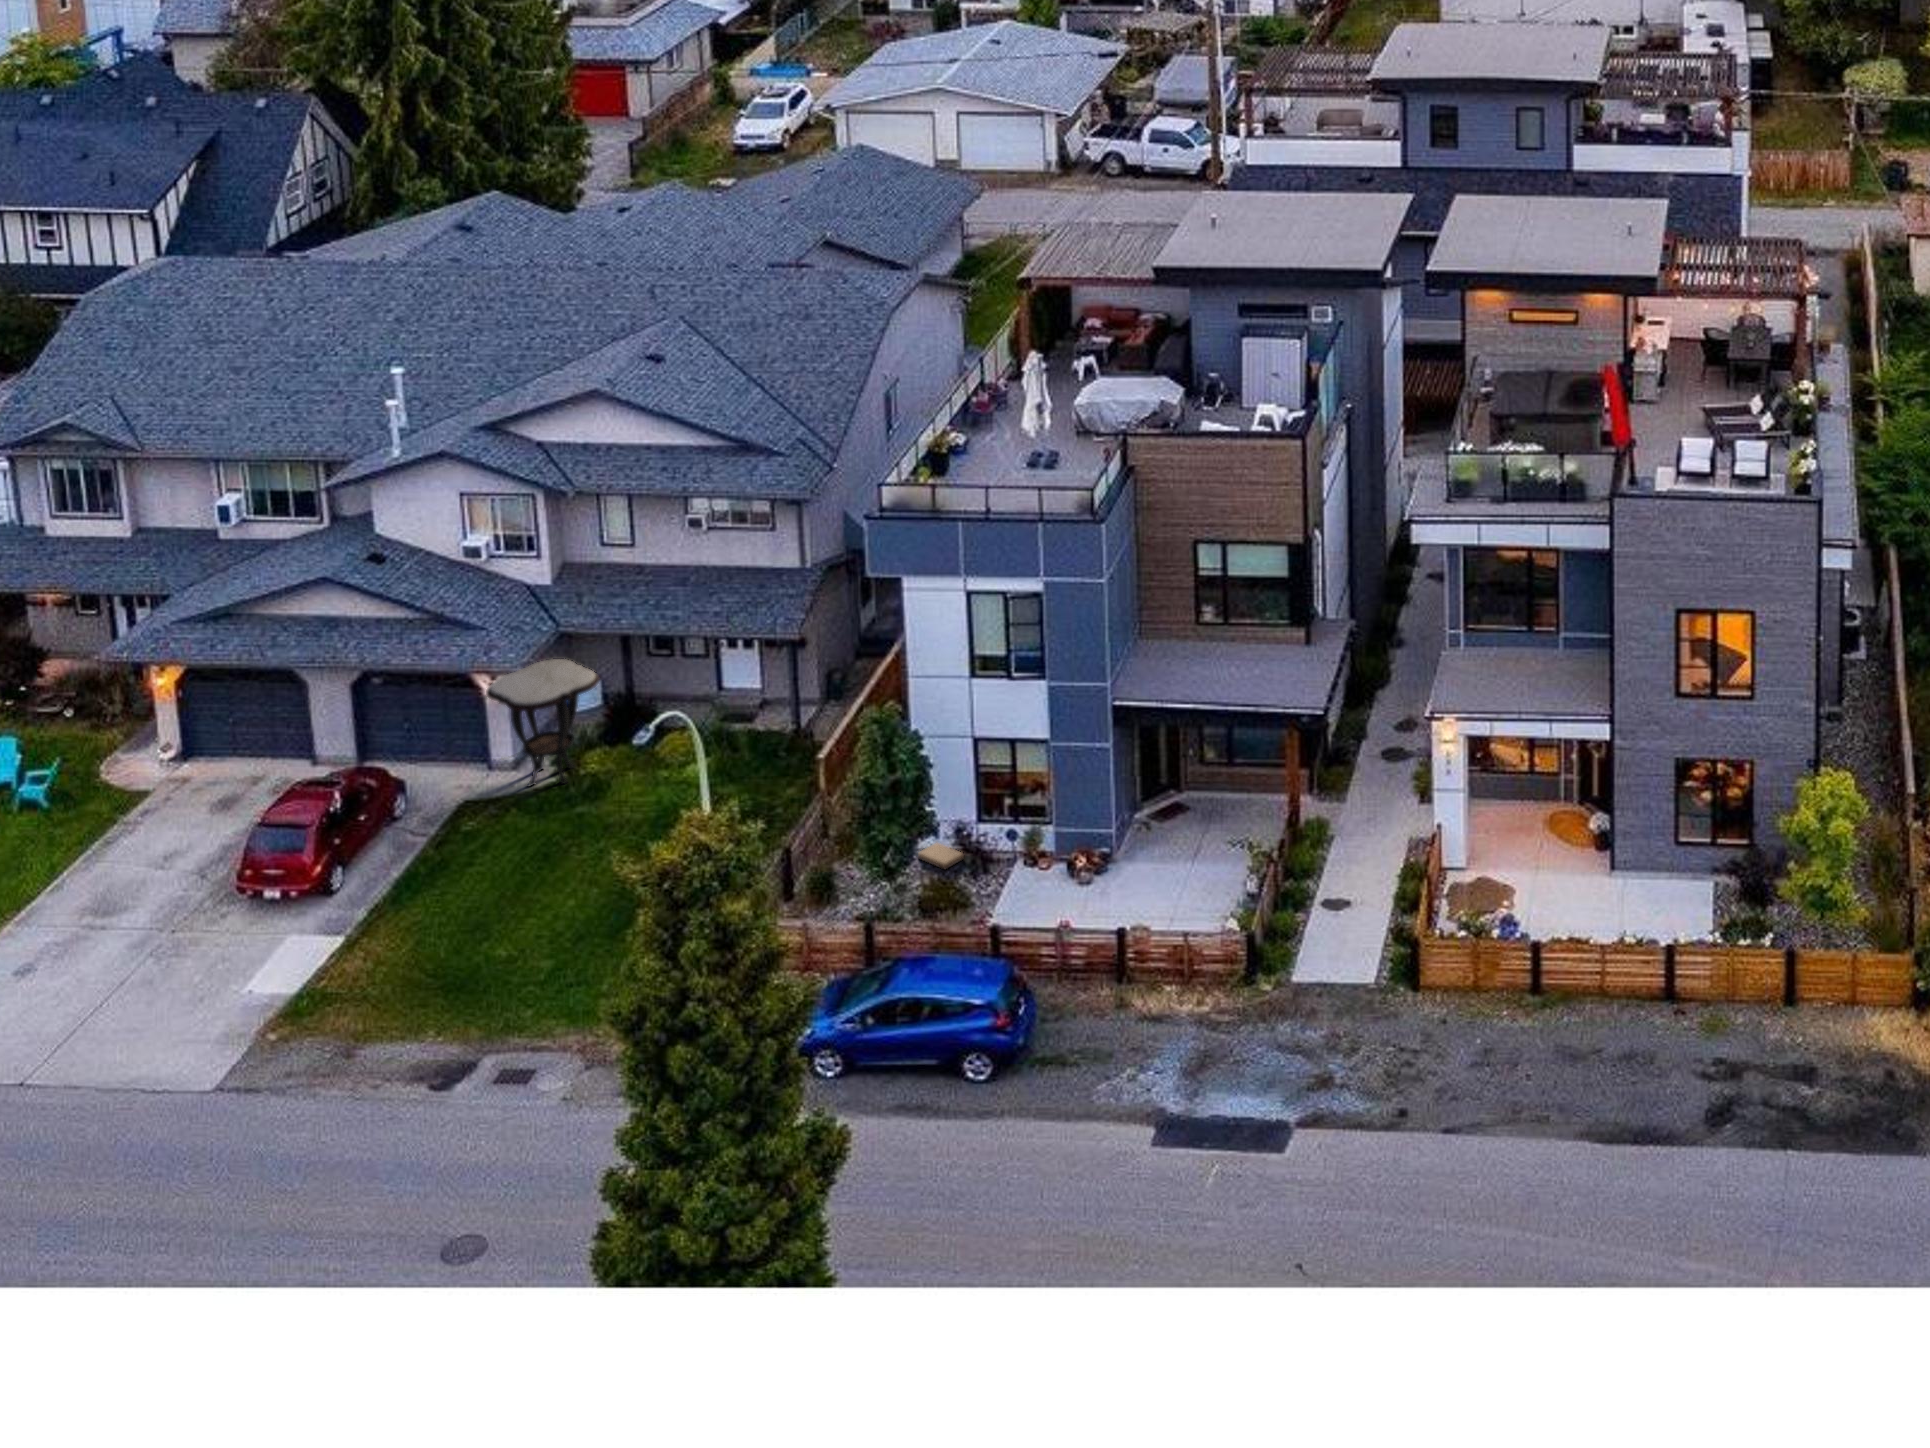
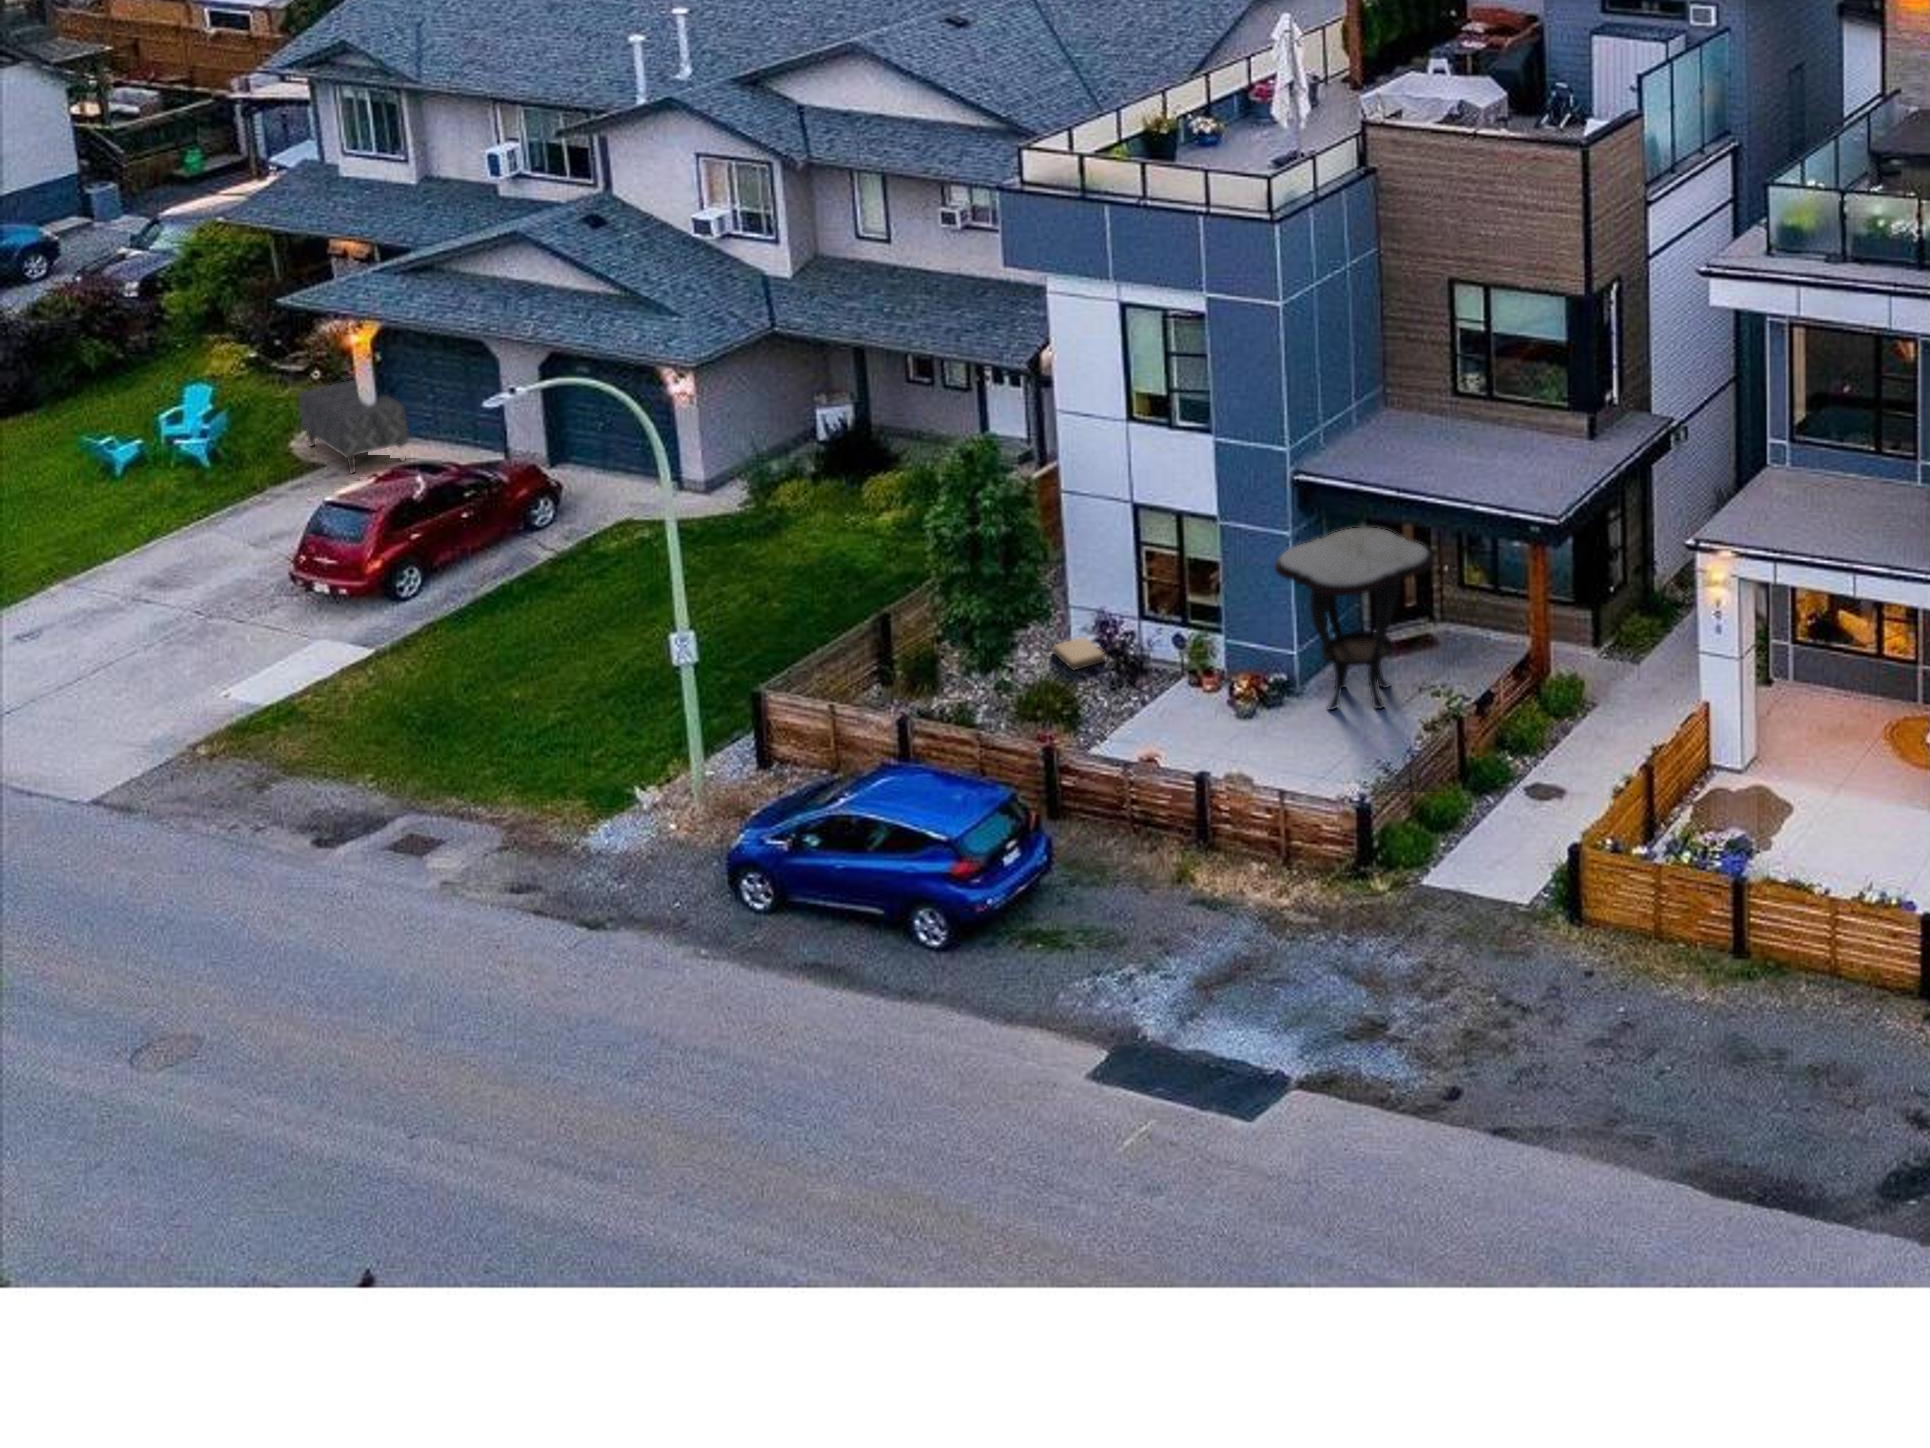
side table: present [486,659,600,786] -> present [1274,528,1434,710]
bench: none [103,710,219,794] -> present [299,380,409,474]

